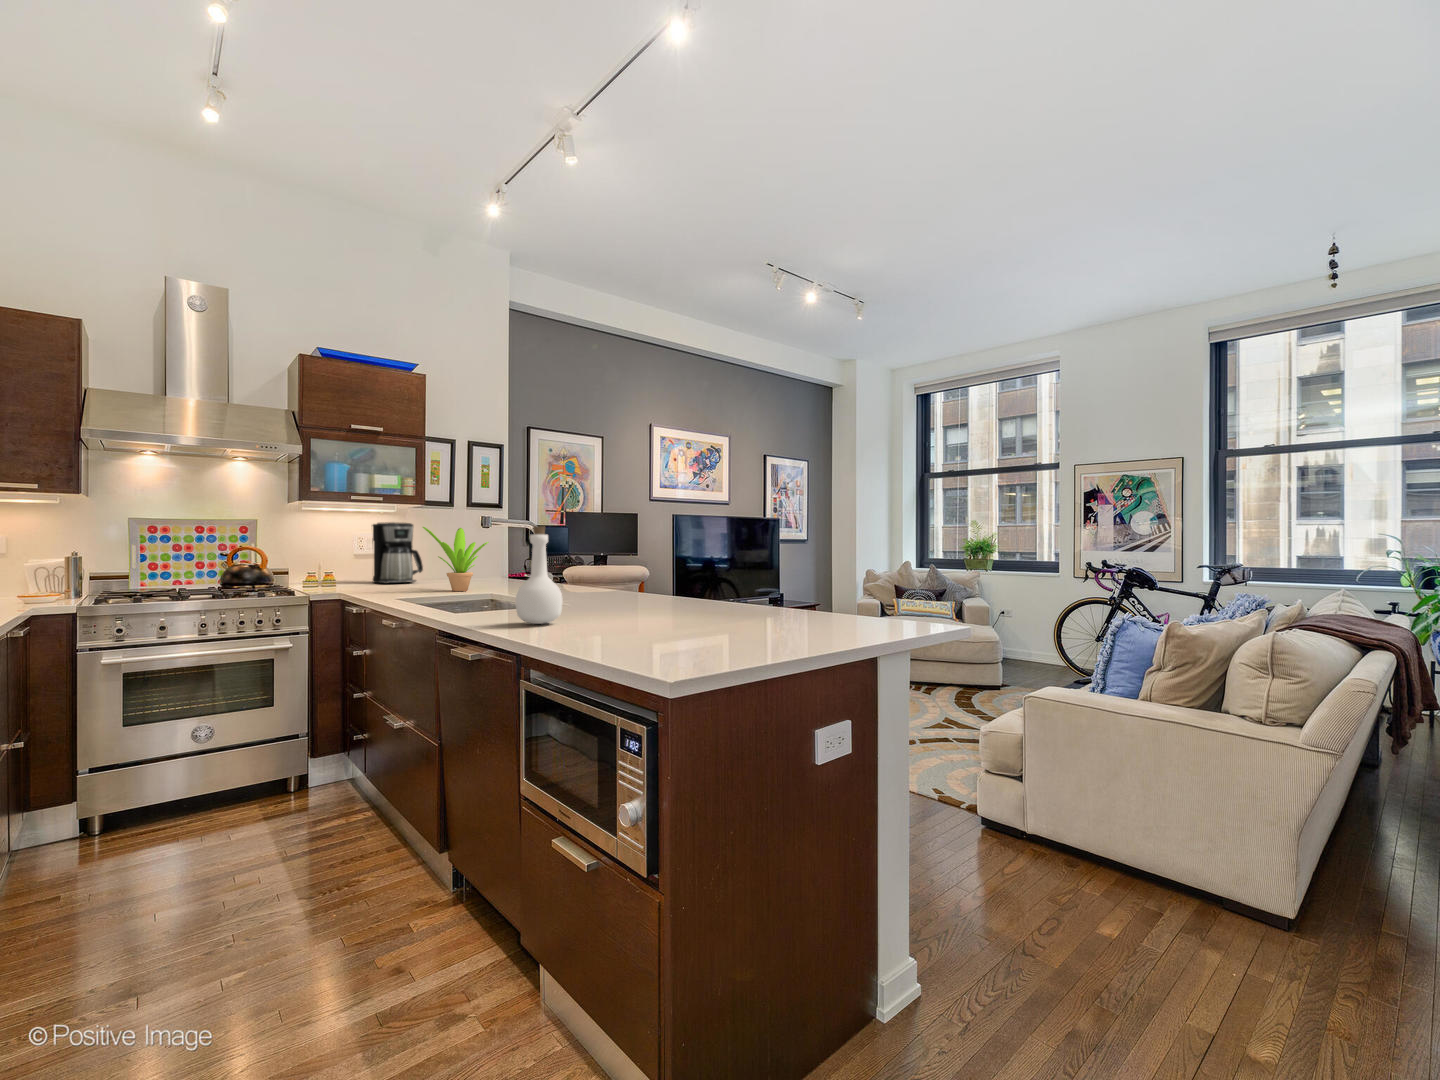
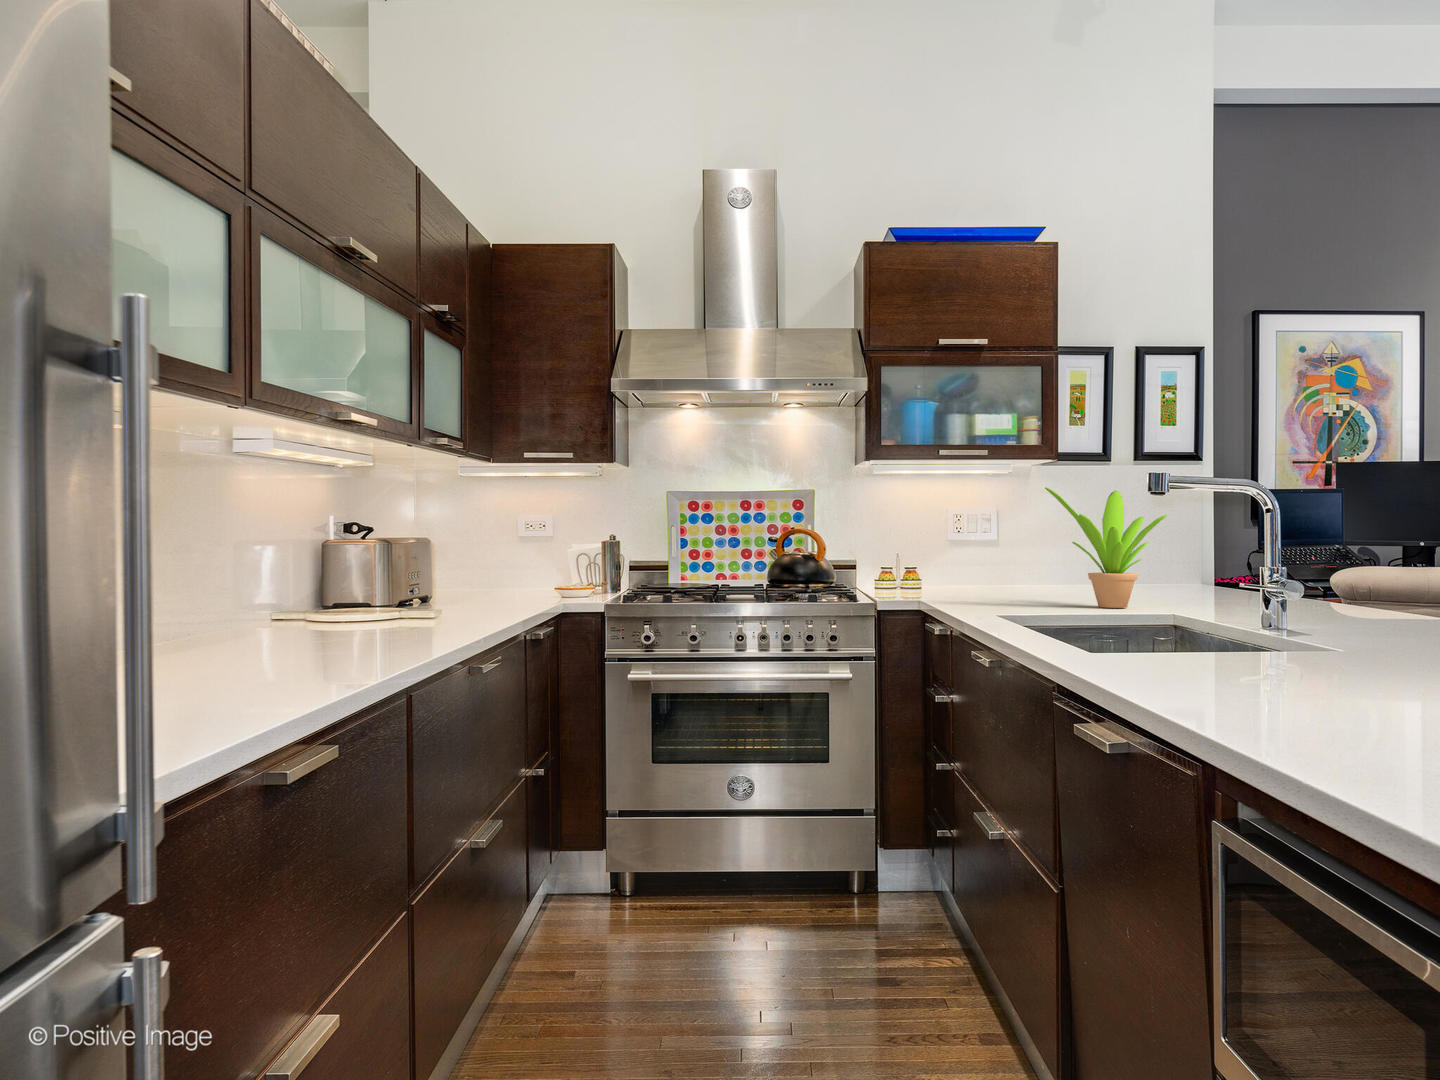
coffee maker: present [372,522,423,584] -> none [973,490,1054,592]
bottle: present [516,526,563,624] -> none [1211,445,1331,677]

